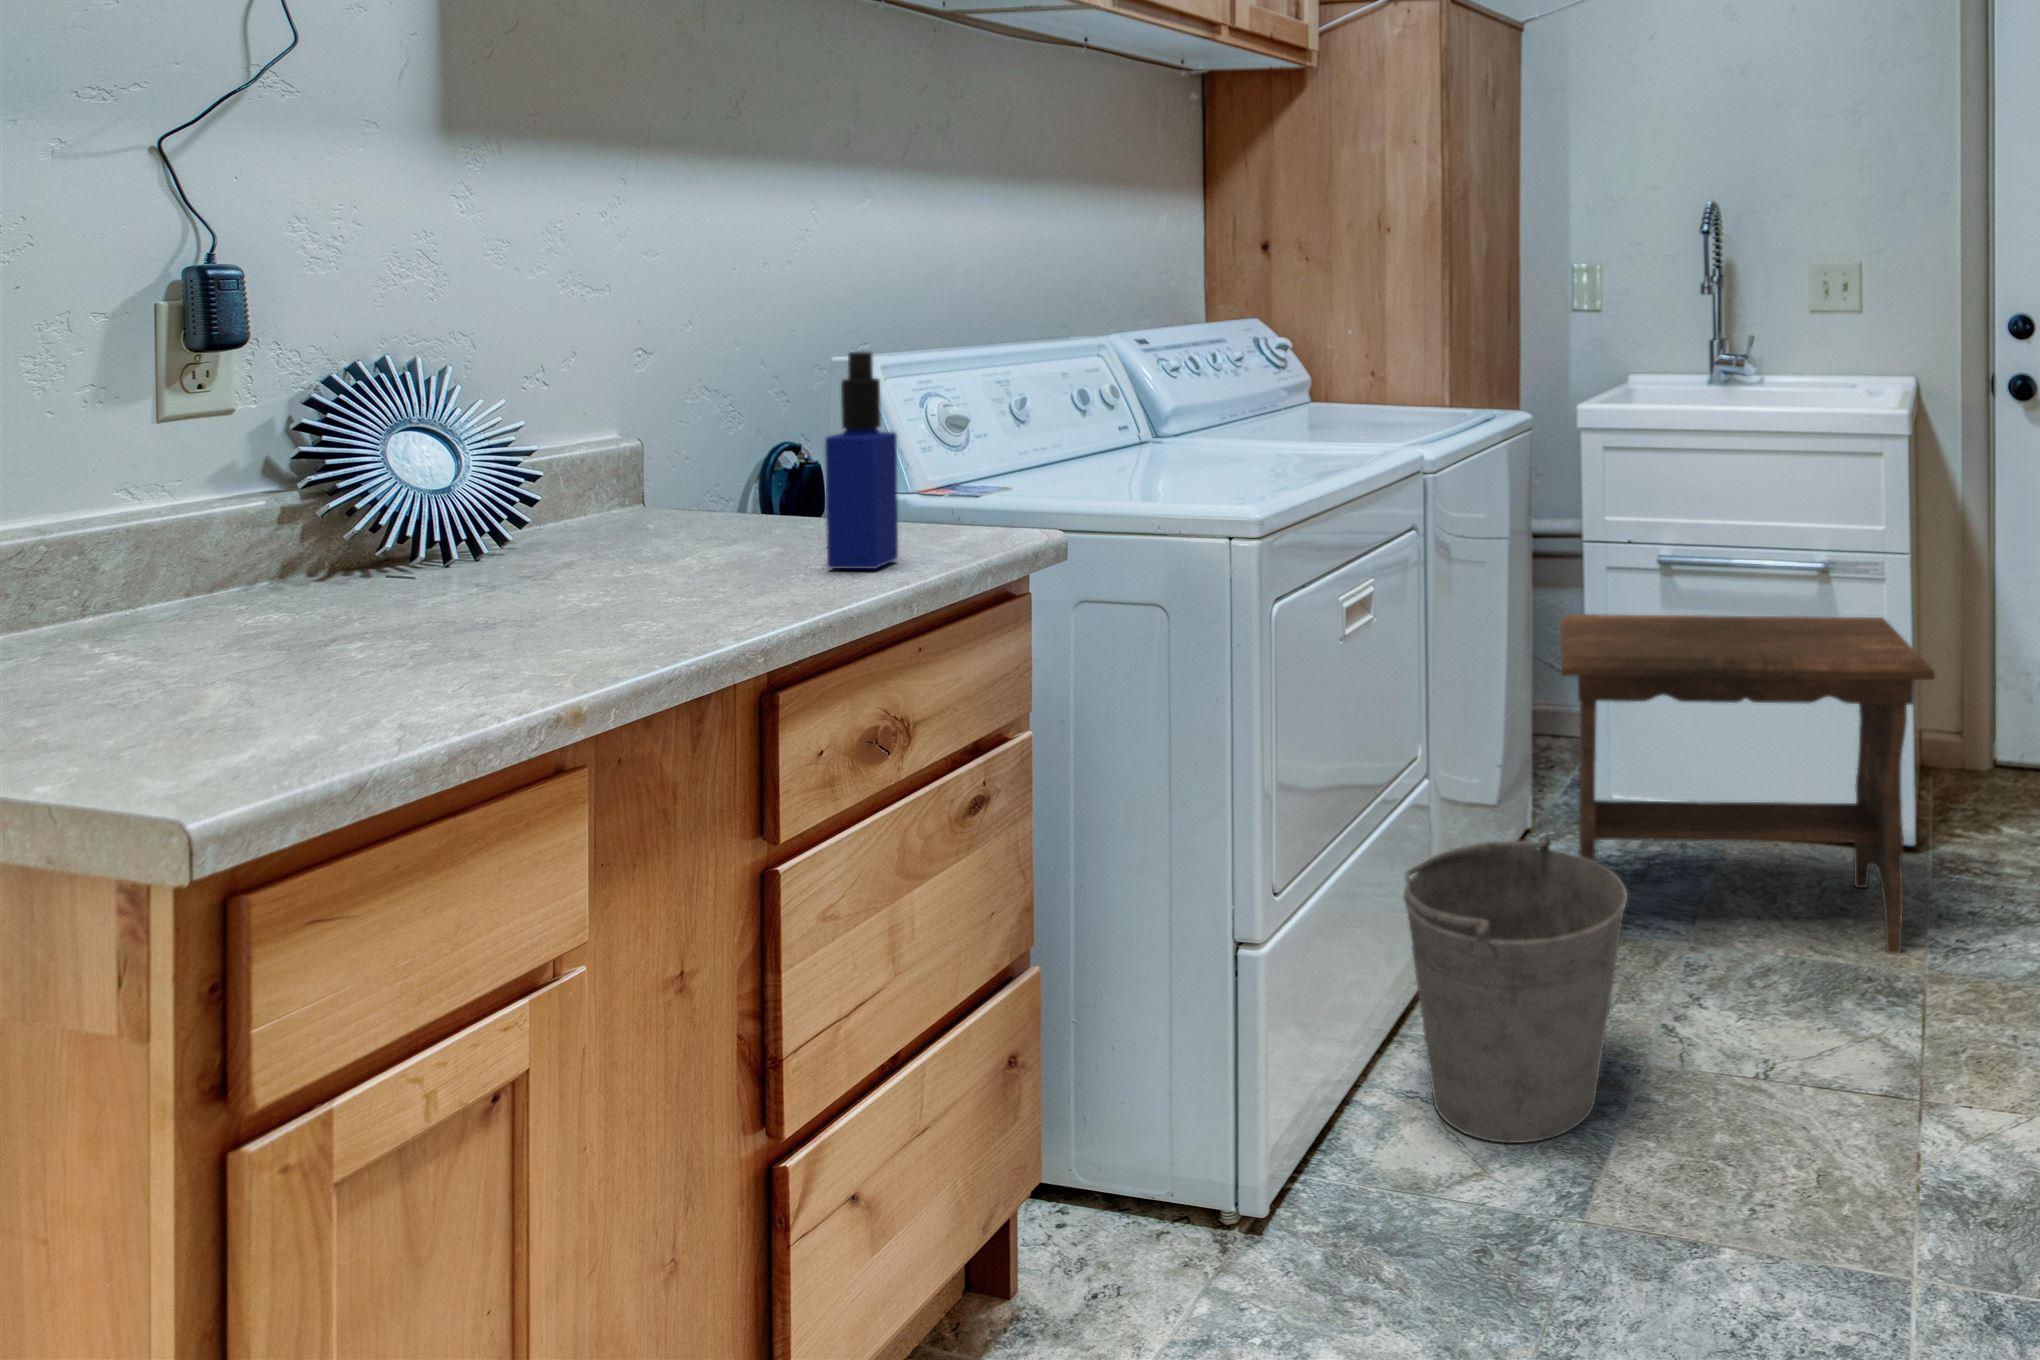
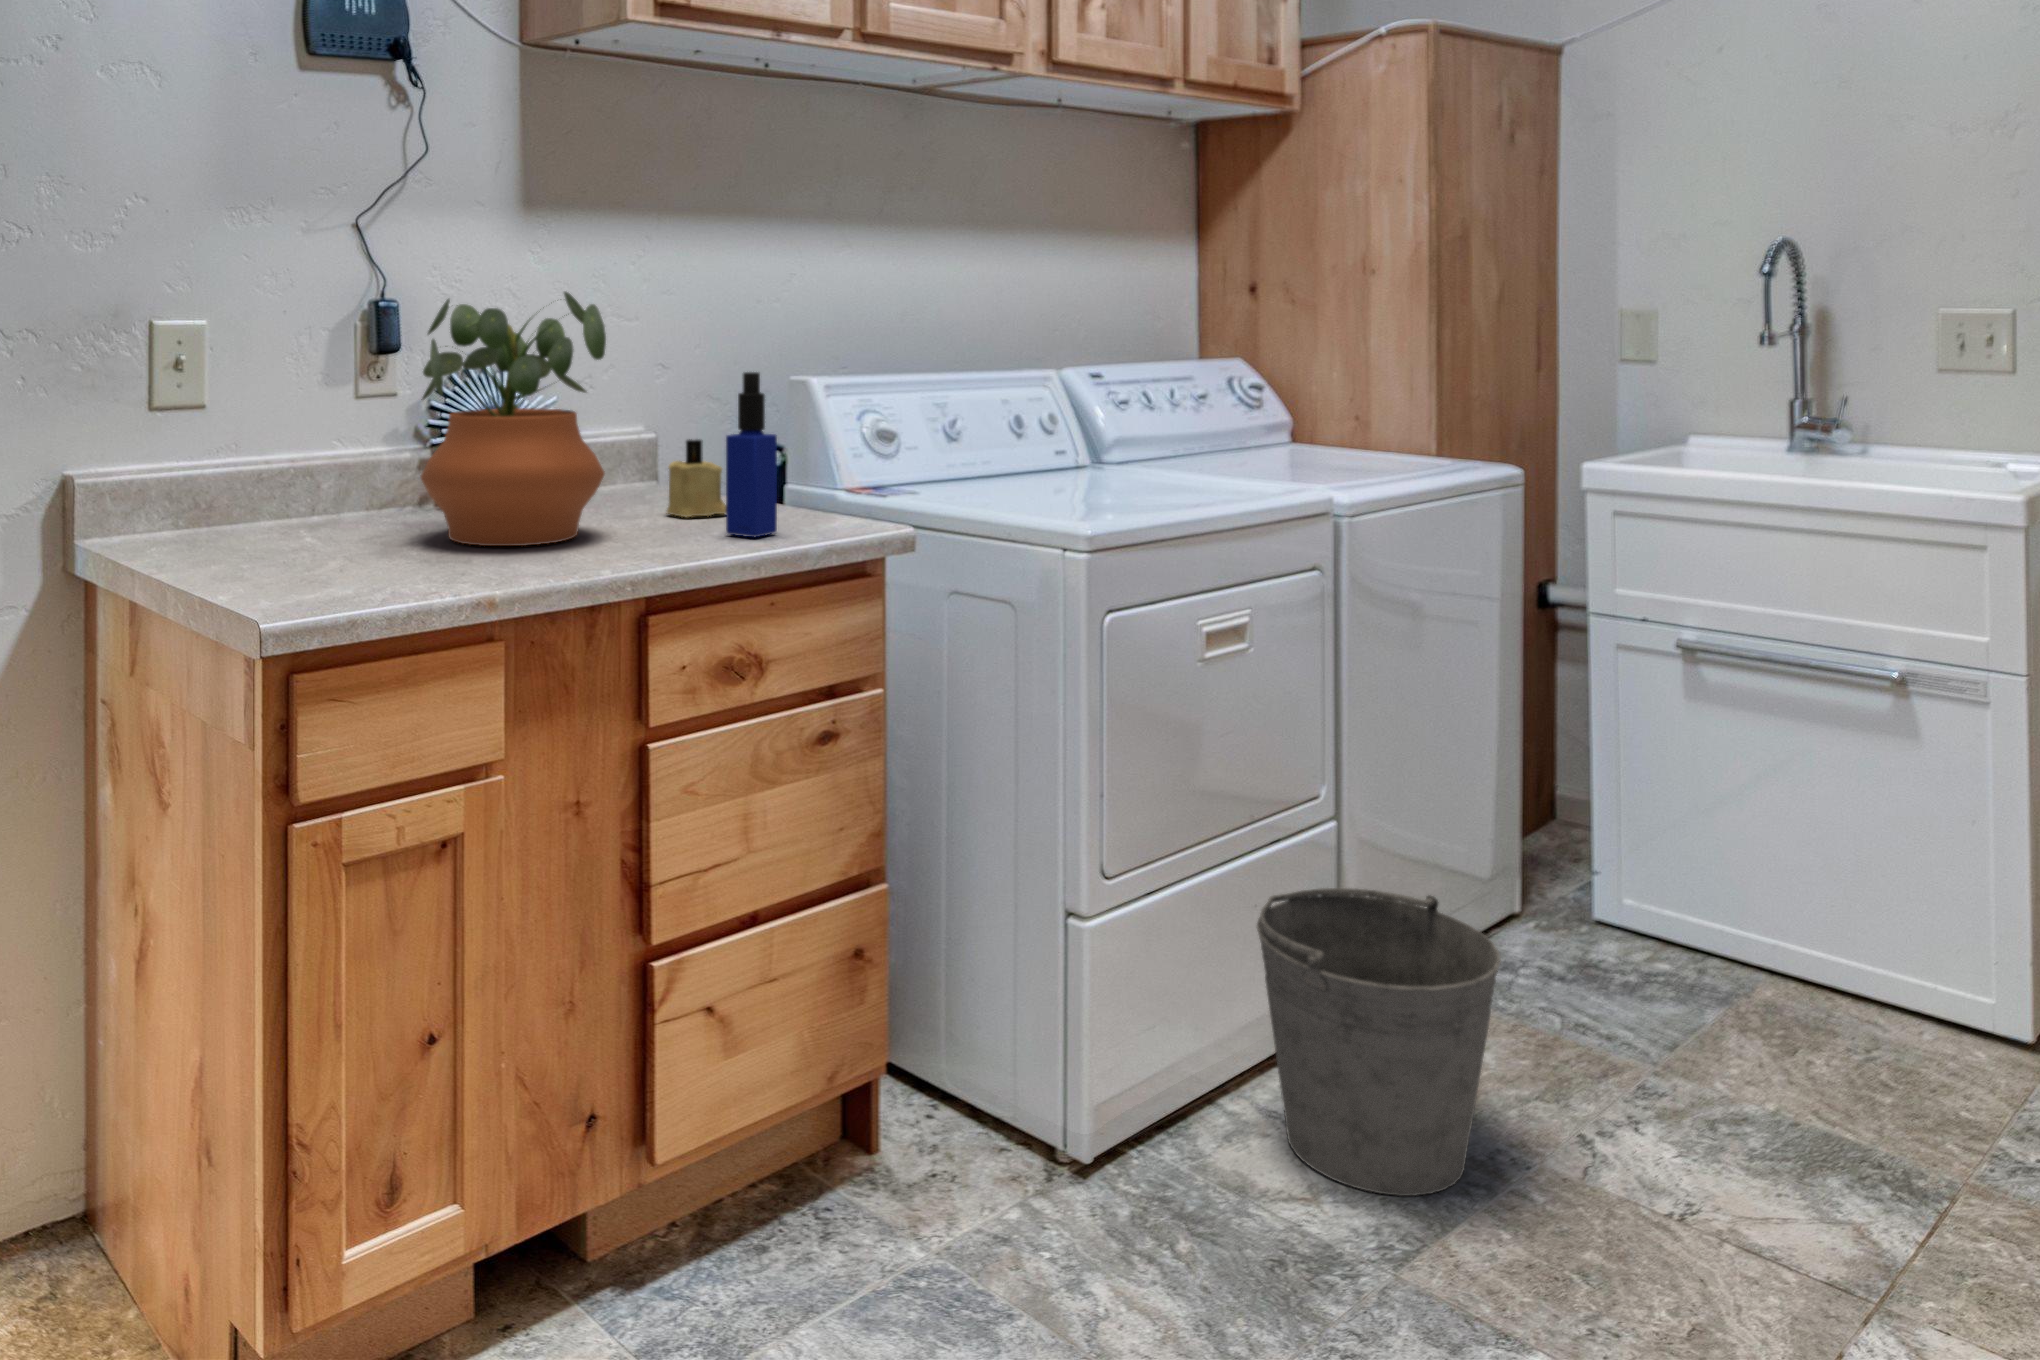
potted plant: none [276,239,641,631] -> present [420,292,606,546]
candle: none [701,442,793,549] -> present [667,439,726,517]
footstool: present [1560,614,1935,953] -> none [1488,682,1995,1154]

